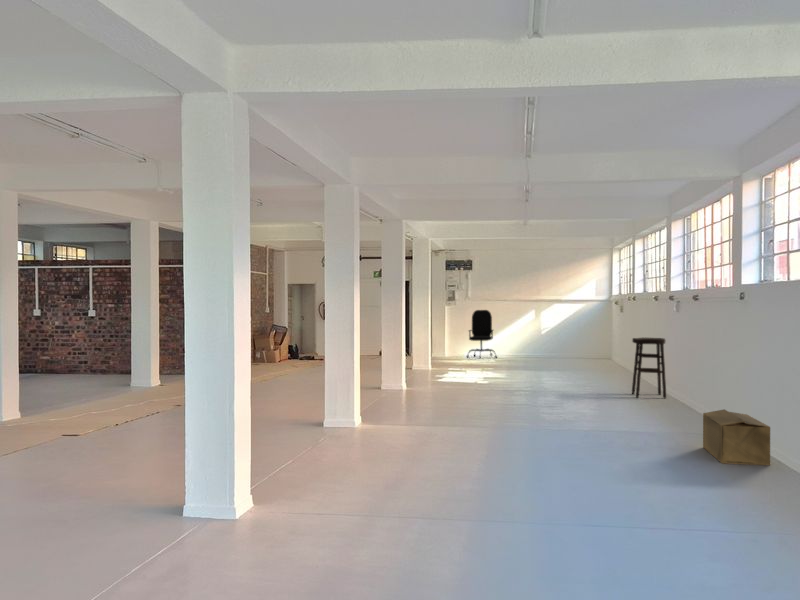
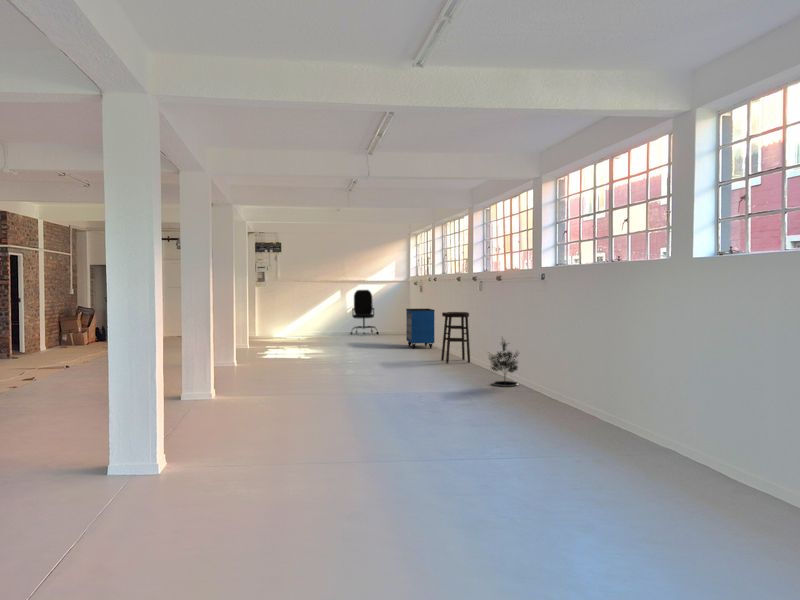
office chair: present [467,310,497,358] -> present [350,290,379,334]
storage cabinet: none [600,332,631,379] -> present [406,309,435,349]
potted tree: none [672,369,716,432] -> present [489,342,519,387]
cardboard box: present [703,409,770,465] -> none [516,366,570,408]

